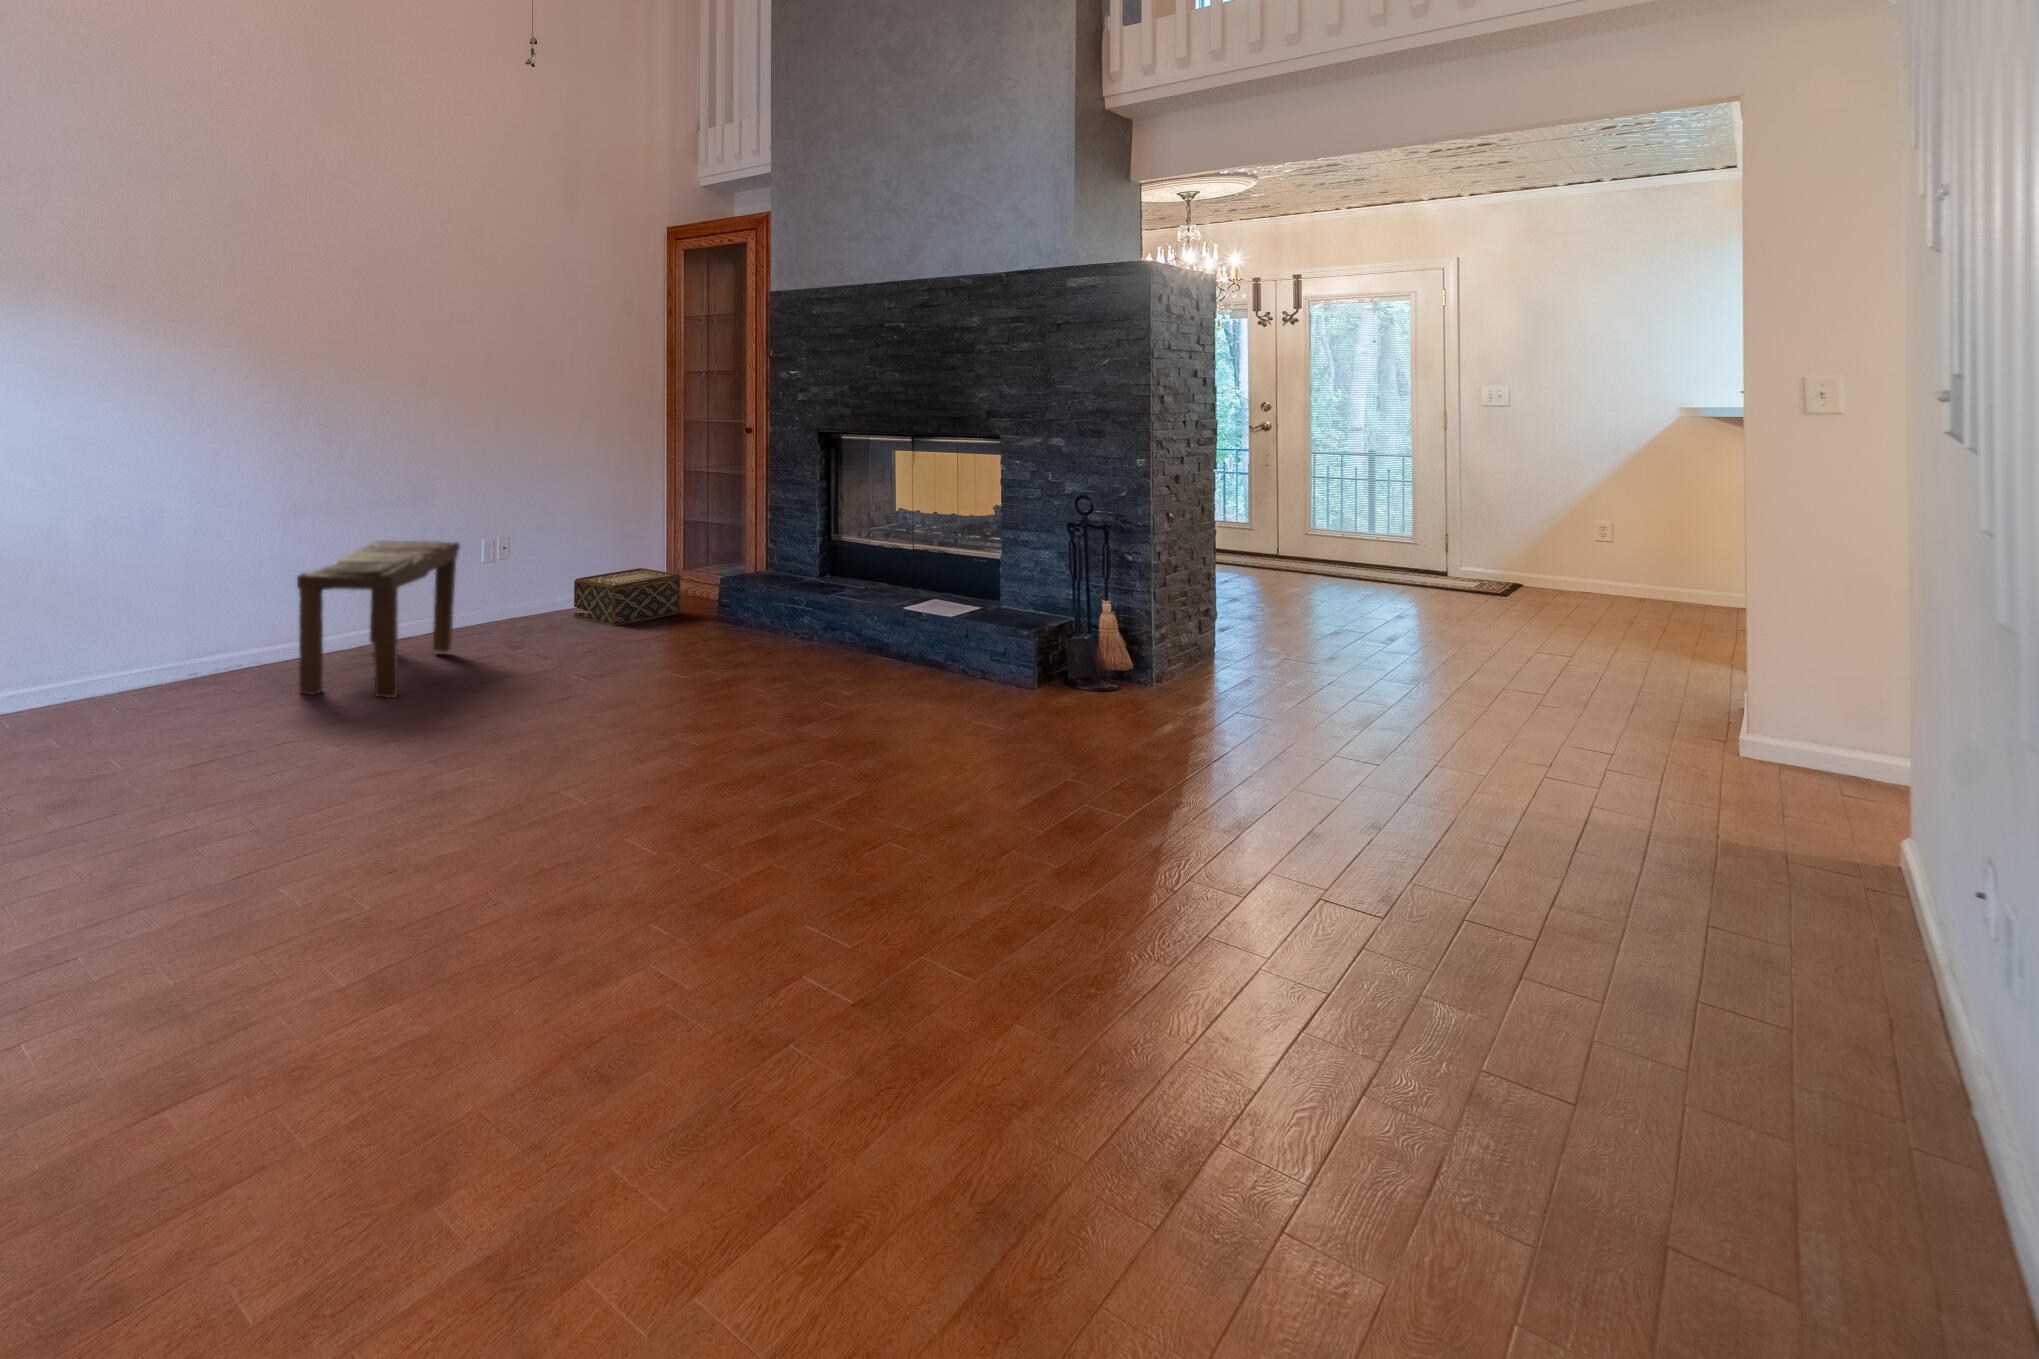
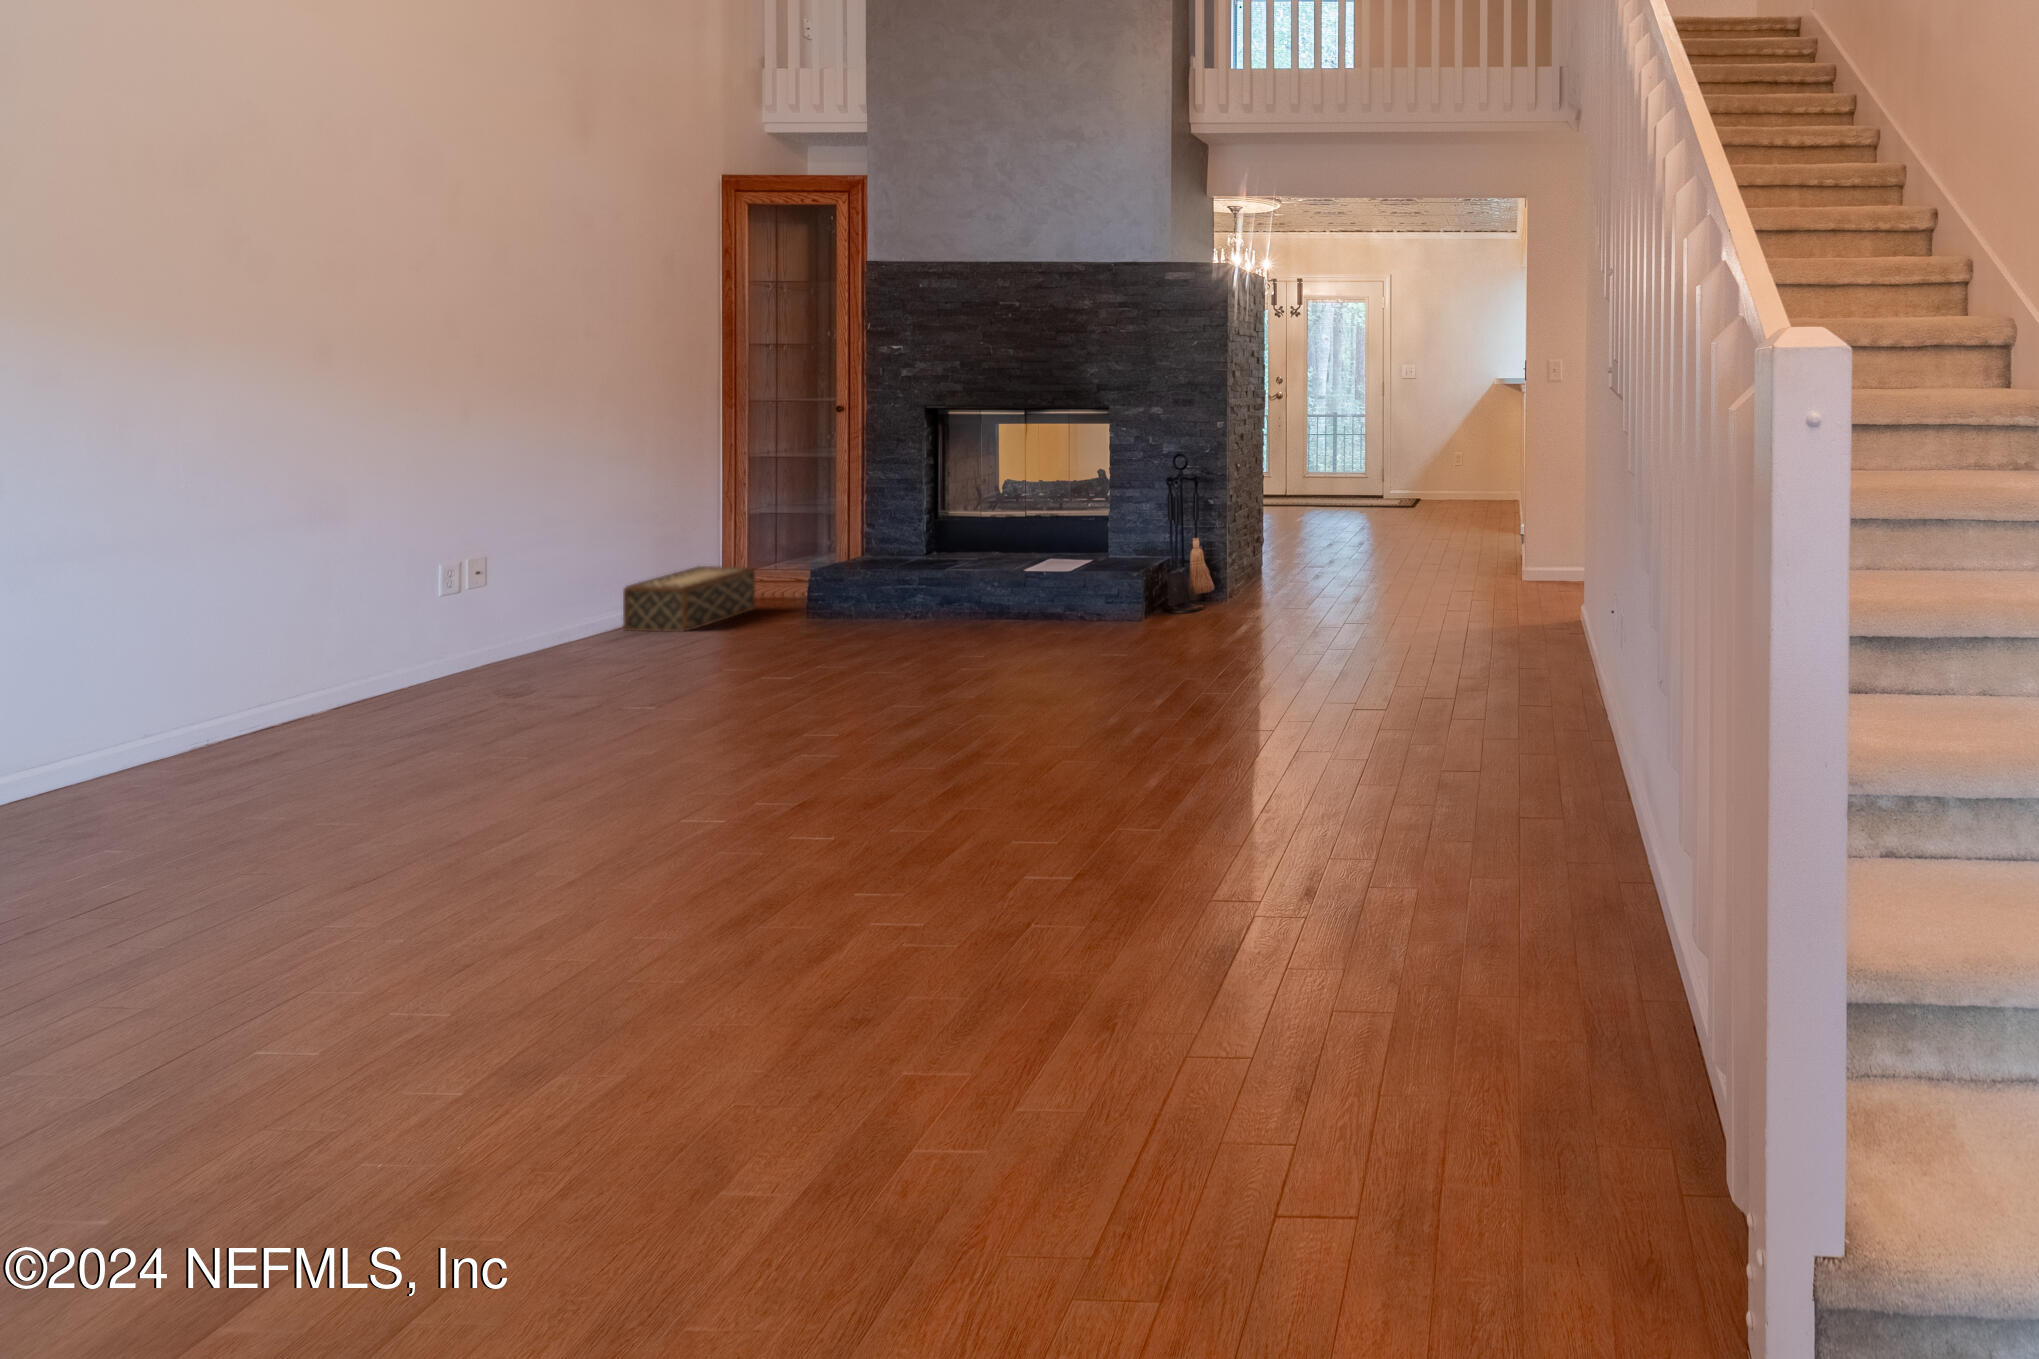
bench: present [297,540,460,697] -> none [318,555,514,763]

